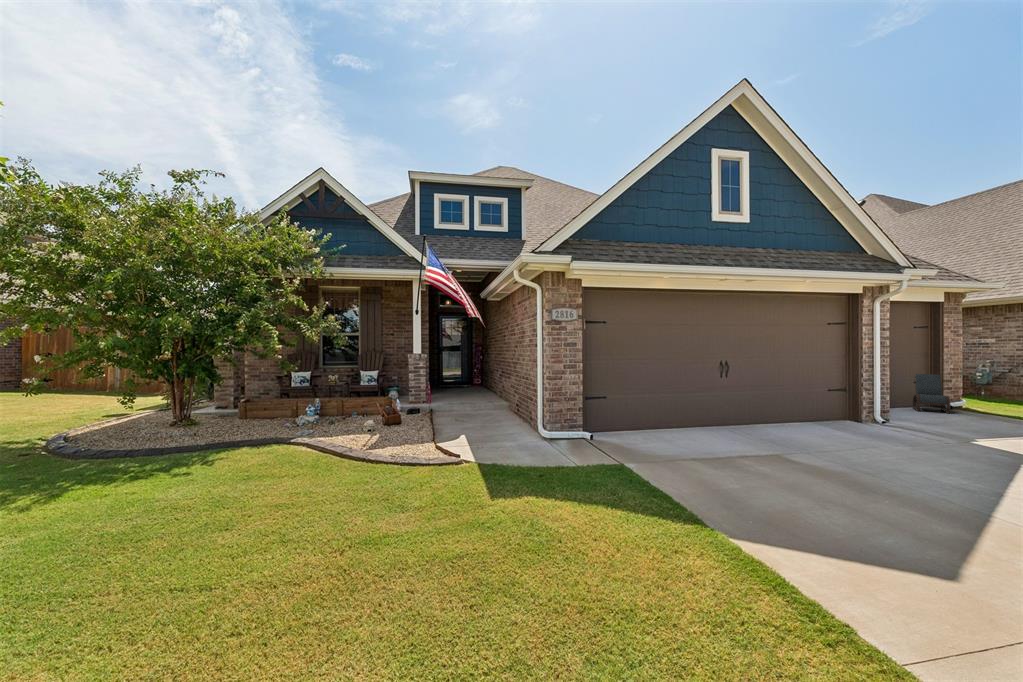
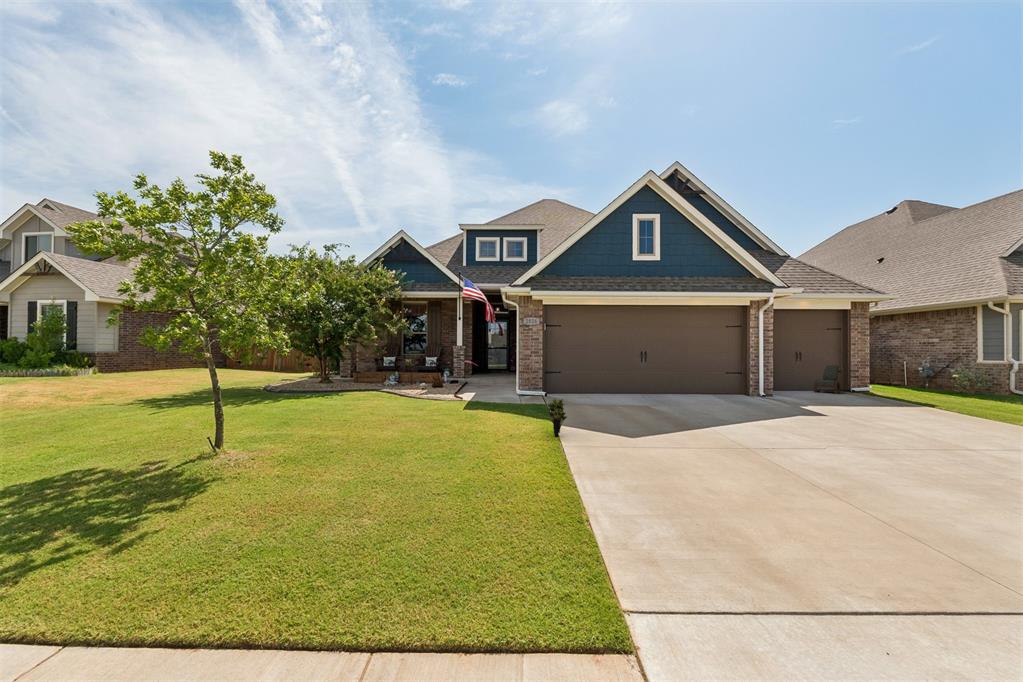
potted plant: none [817,514,888,632] -> present [547,399,567,436]

